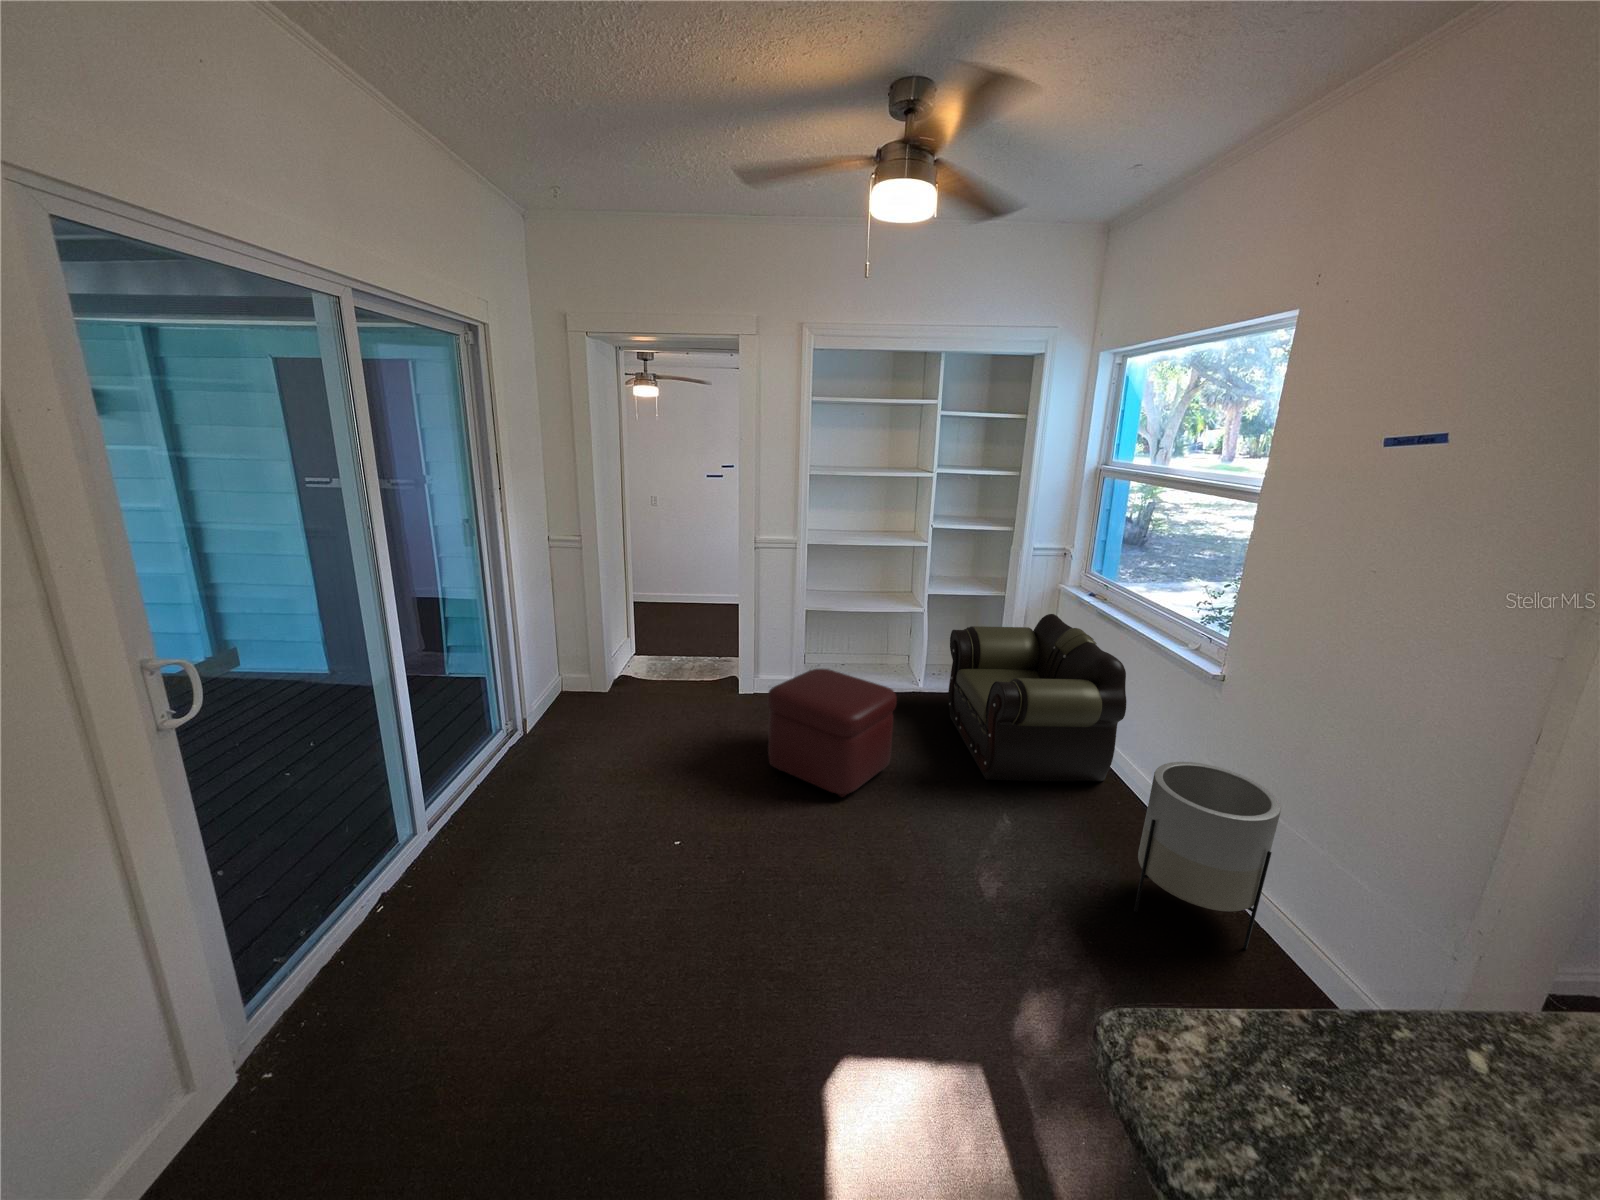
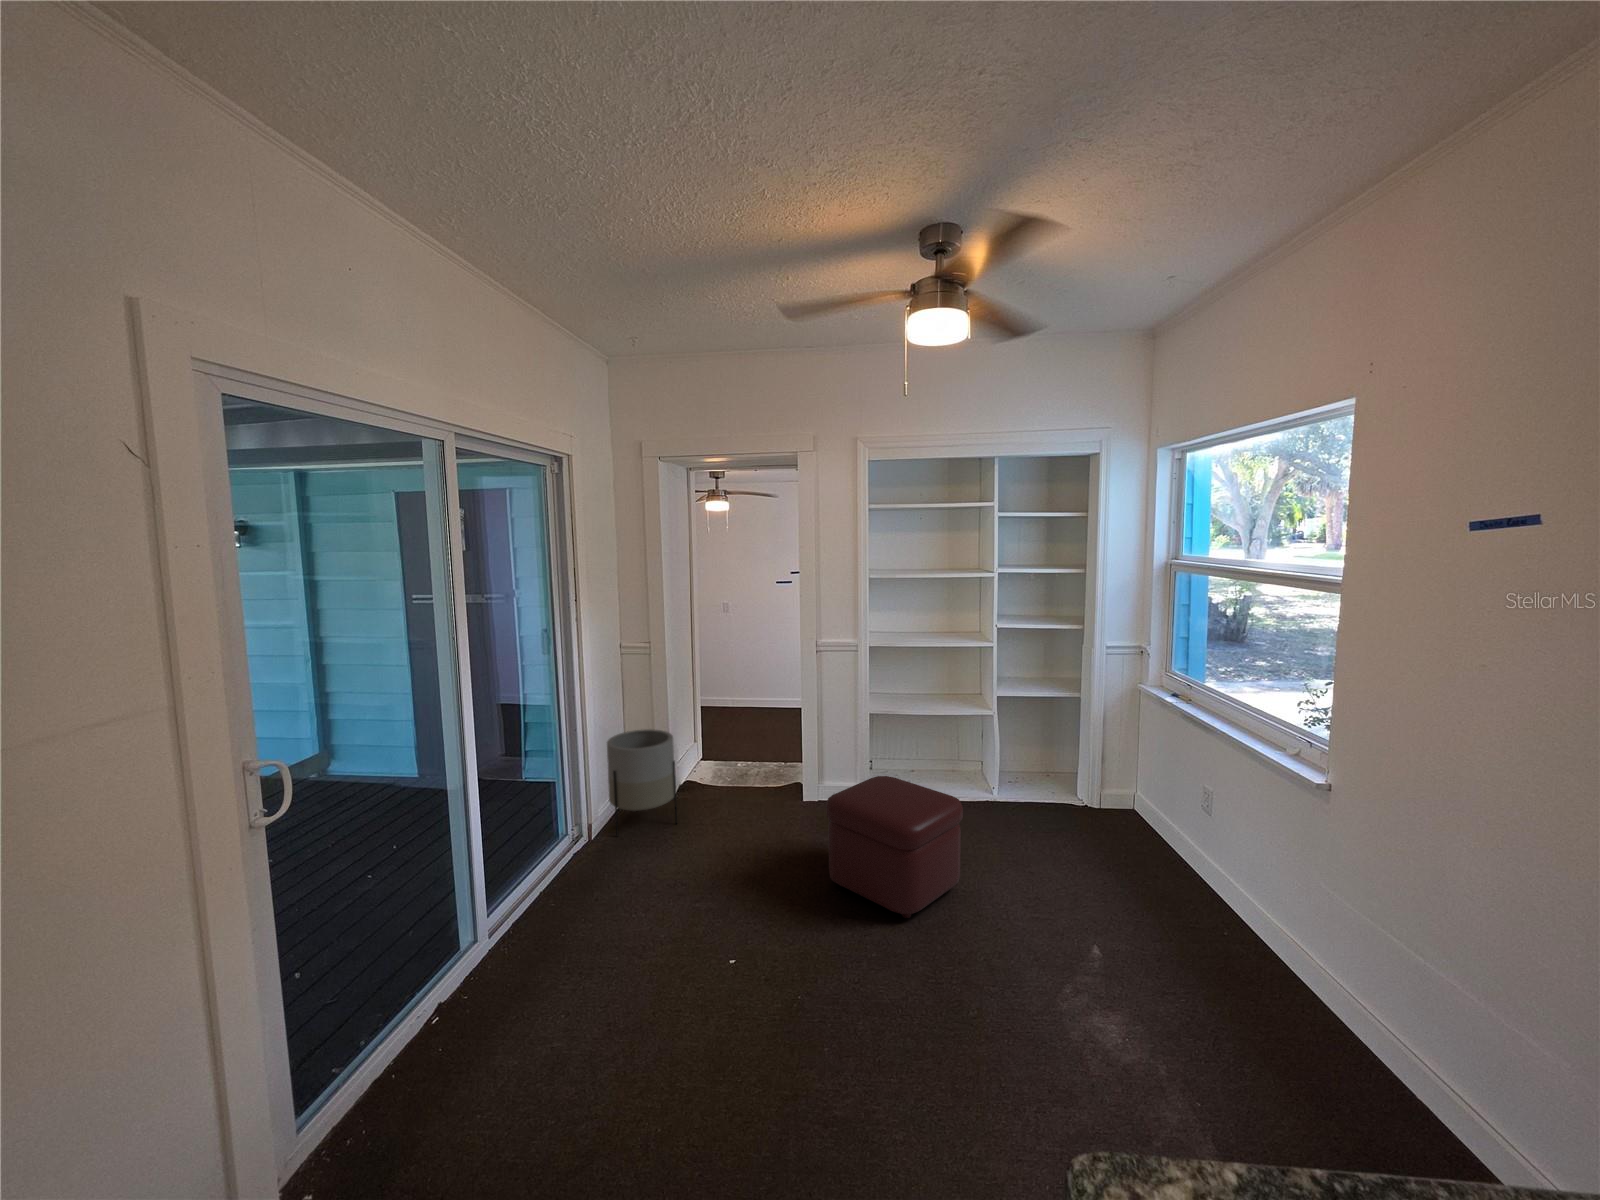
armchair: present [948,614,1126,781] -> none [1024,717,1222,909]
planter: present [1134,762,1281,949] -> present [607,729,677,836]

